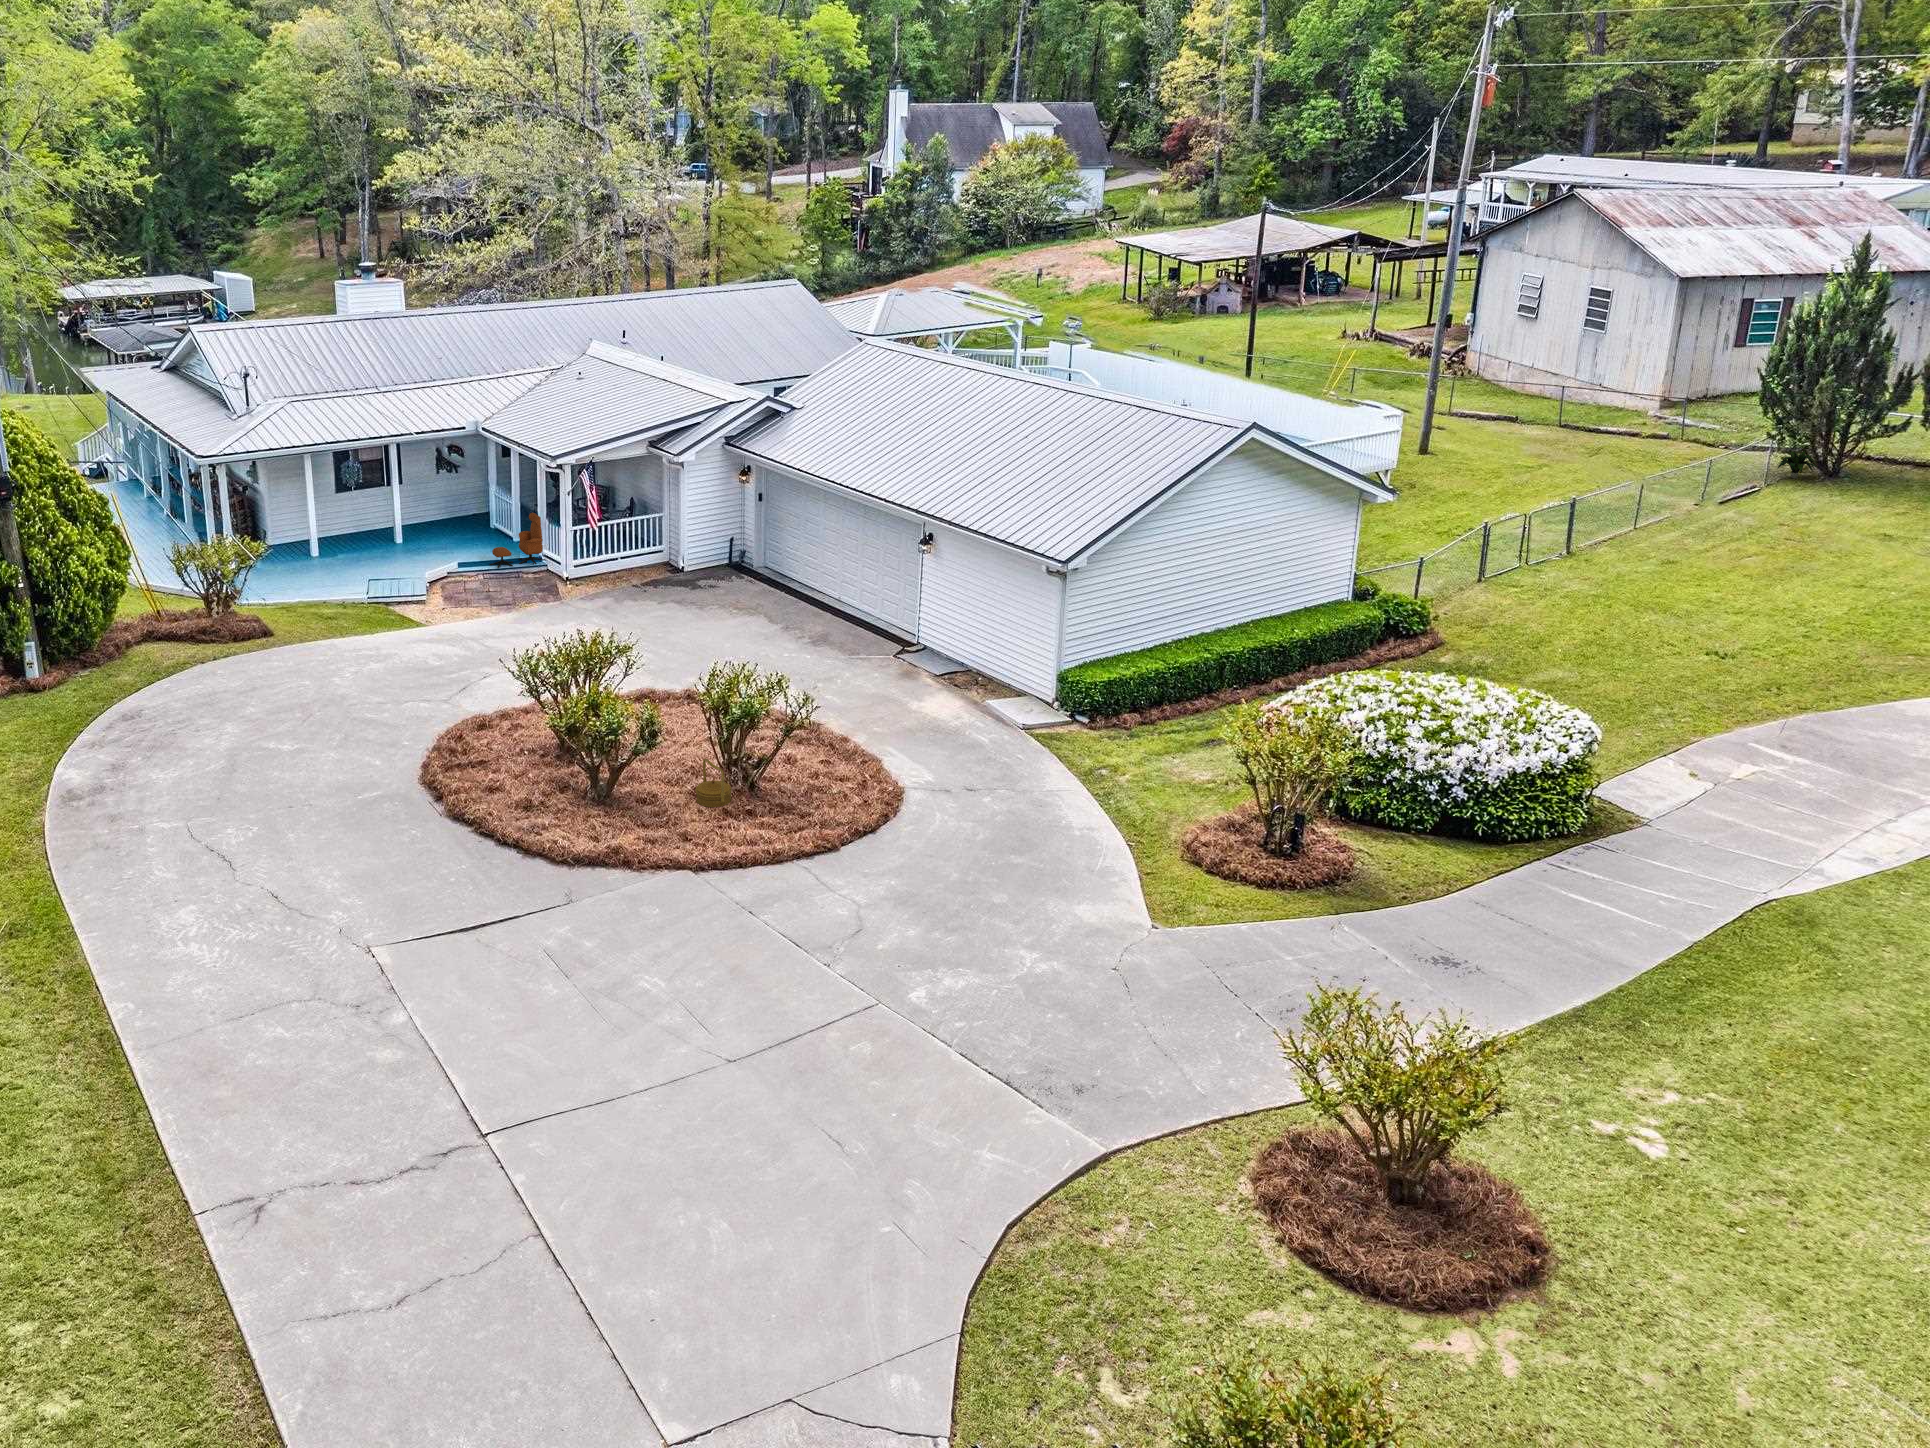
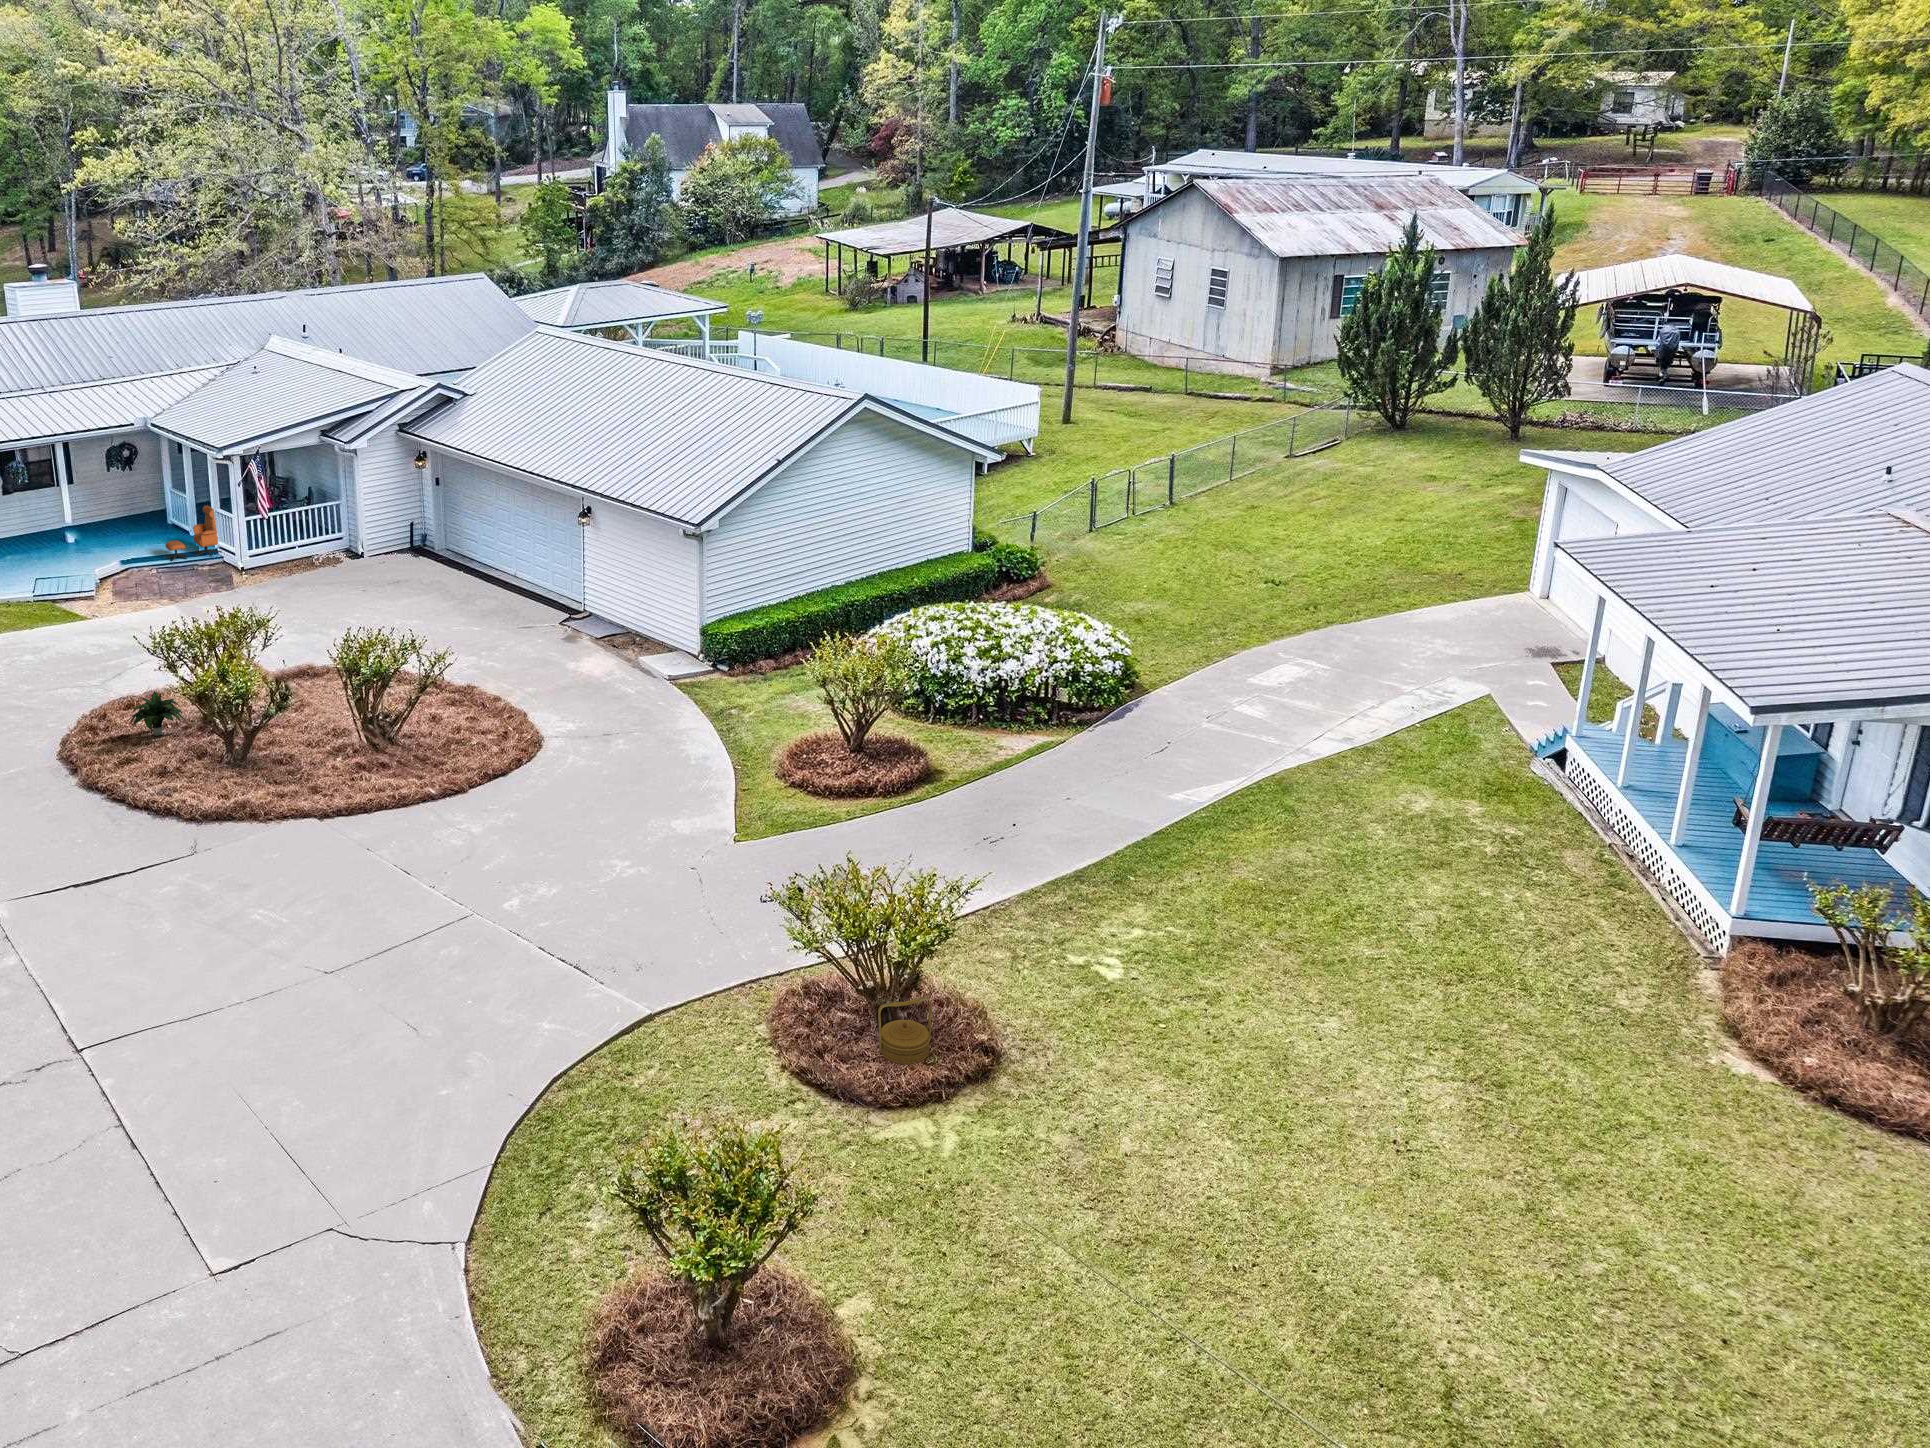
potted plant: present [1778,450,1817,478] -> present [127,691,185,736]
woven basket: present [696,759,731,807] -> present [878,997,932,1064]

